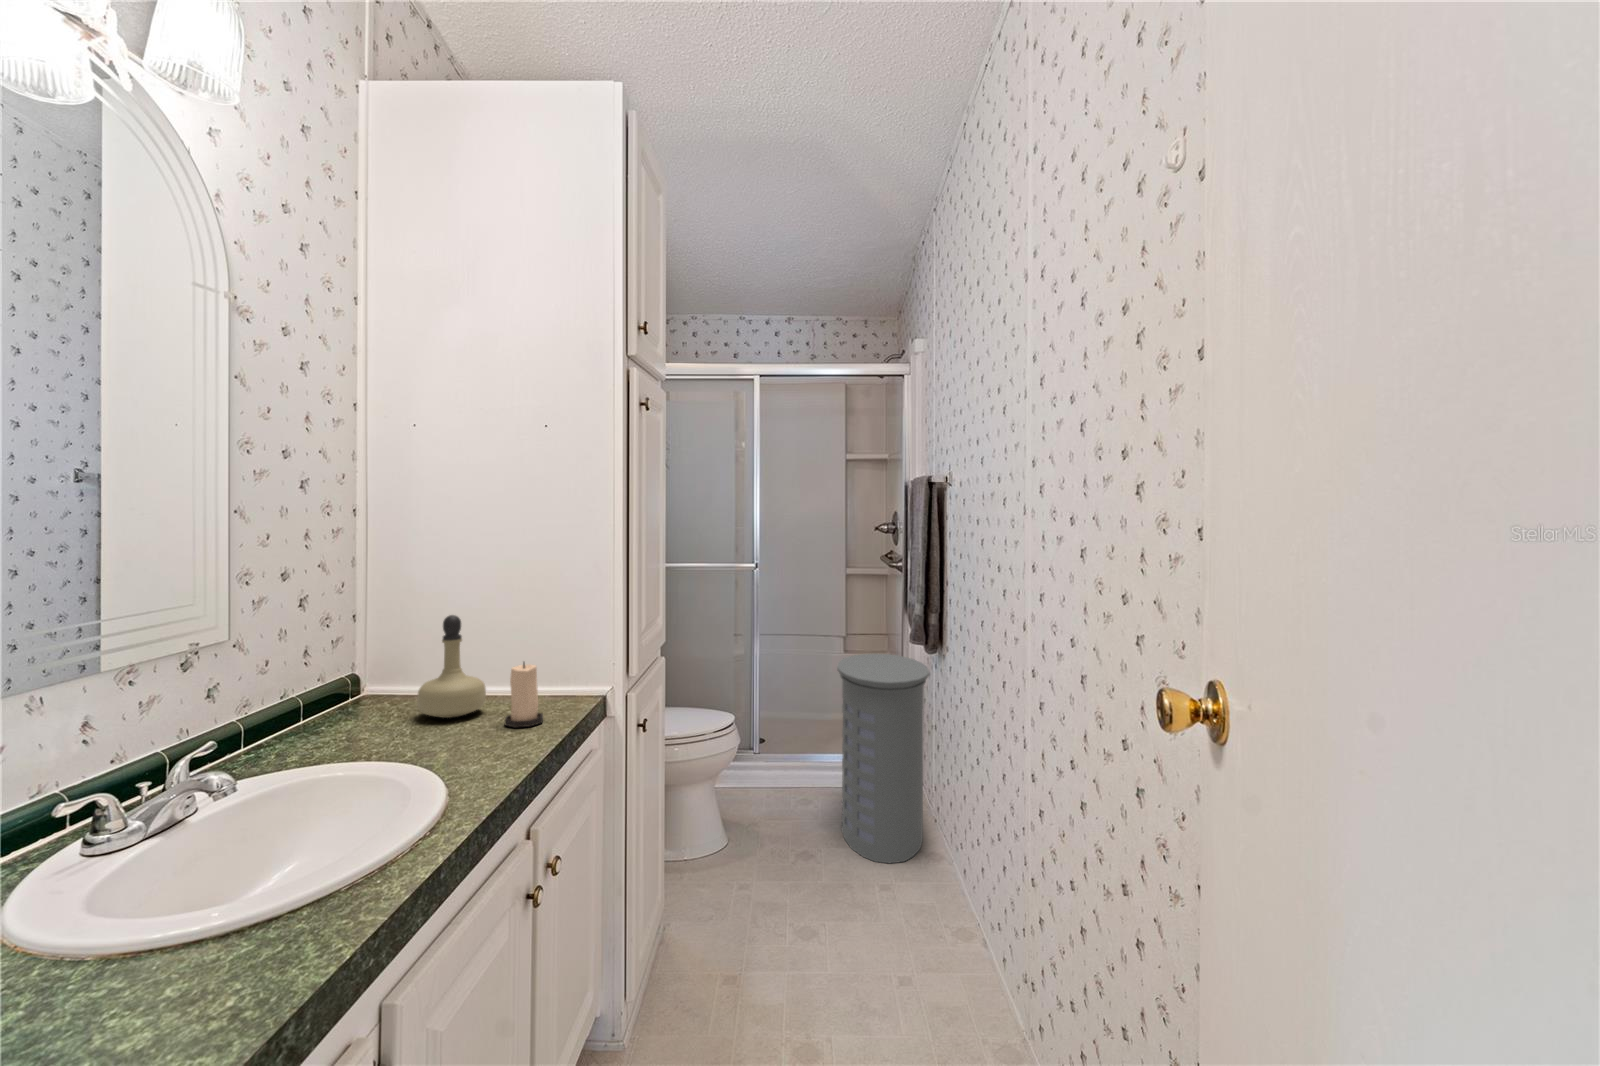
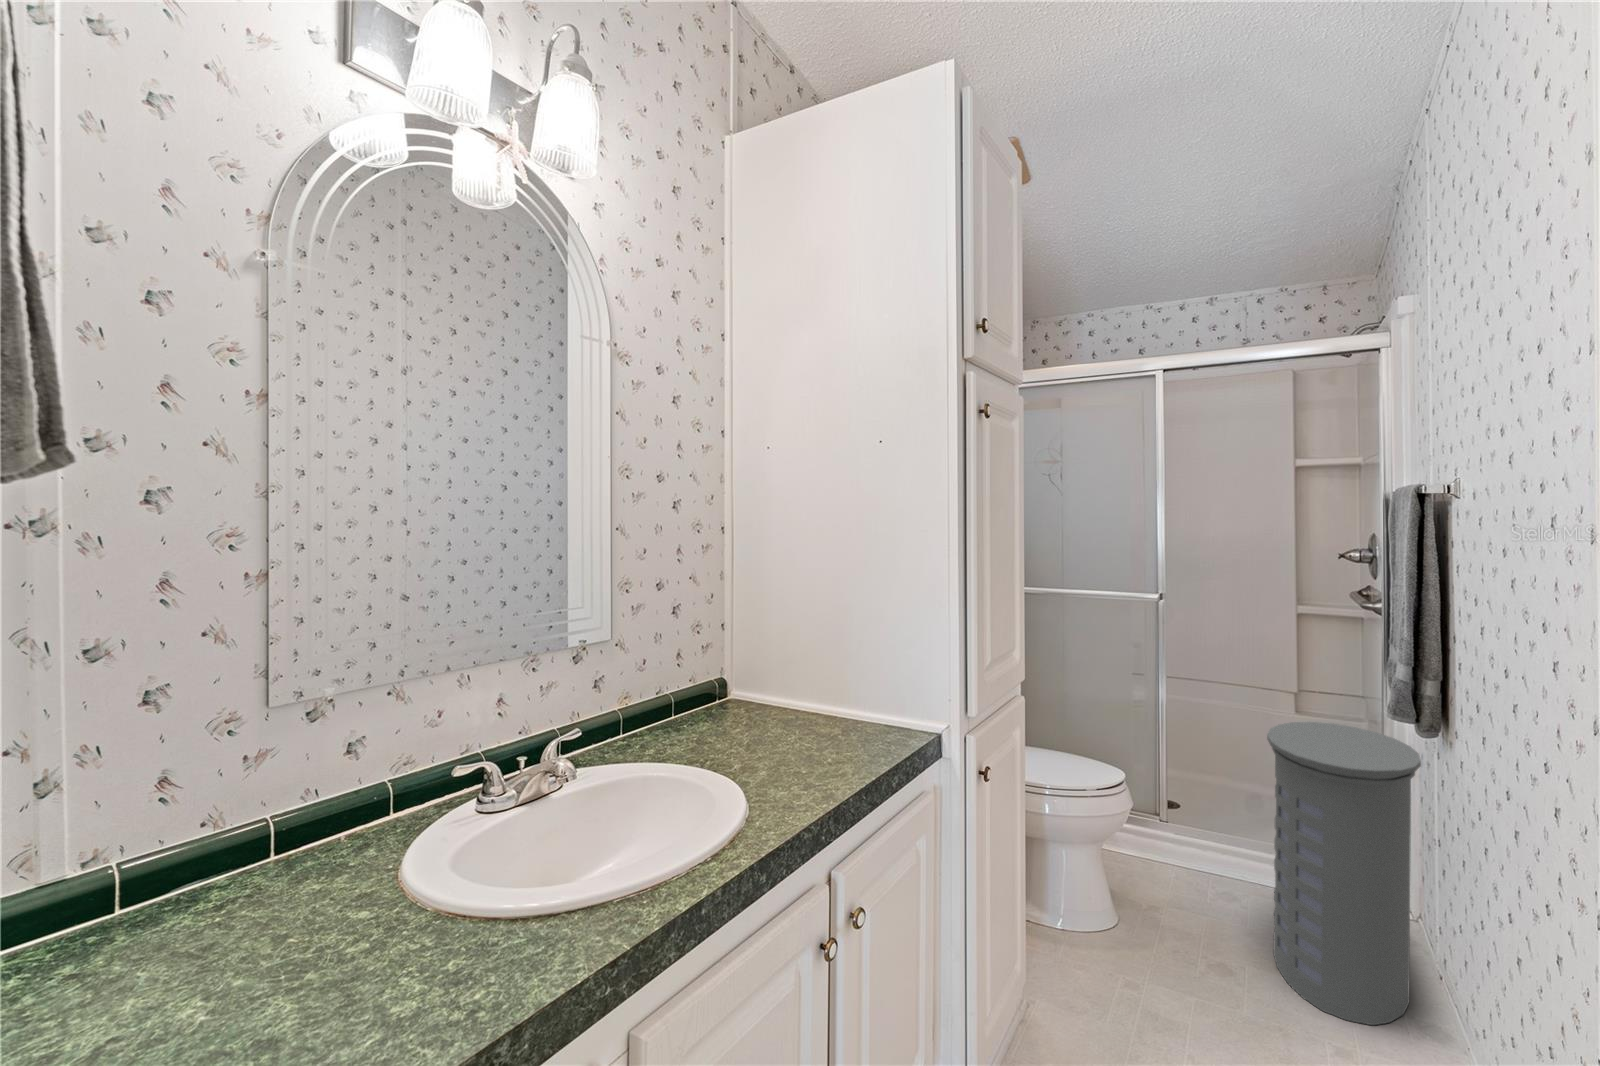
perfume bottle: present [417,615,486,718] -> none [754,633,816,736]
candle: present [505,662,543,727] -> none [825,687,864,758]

